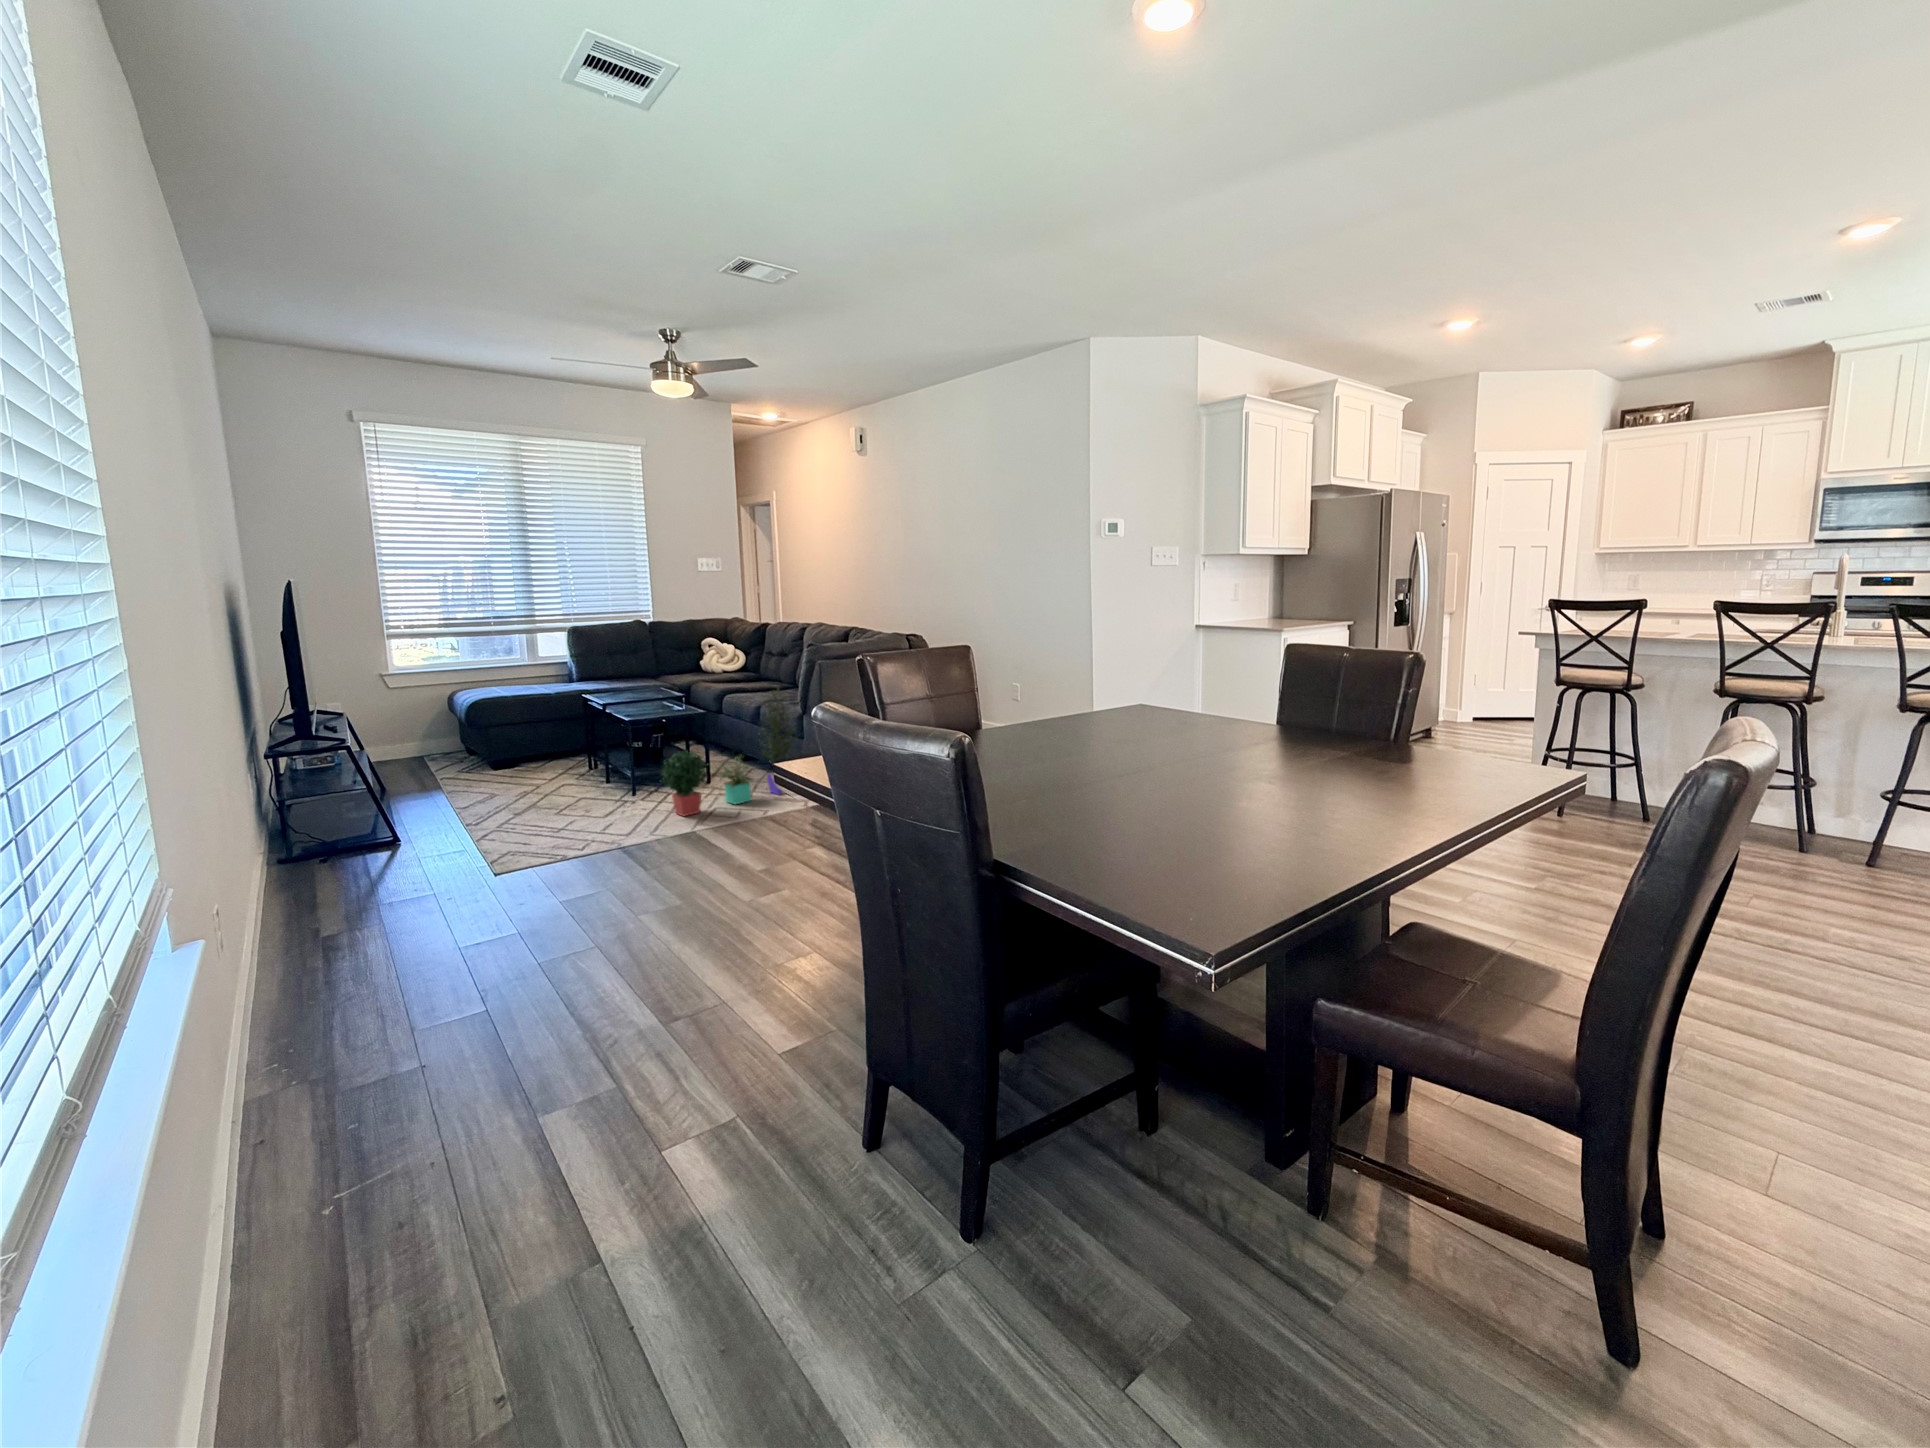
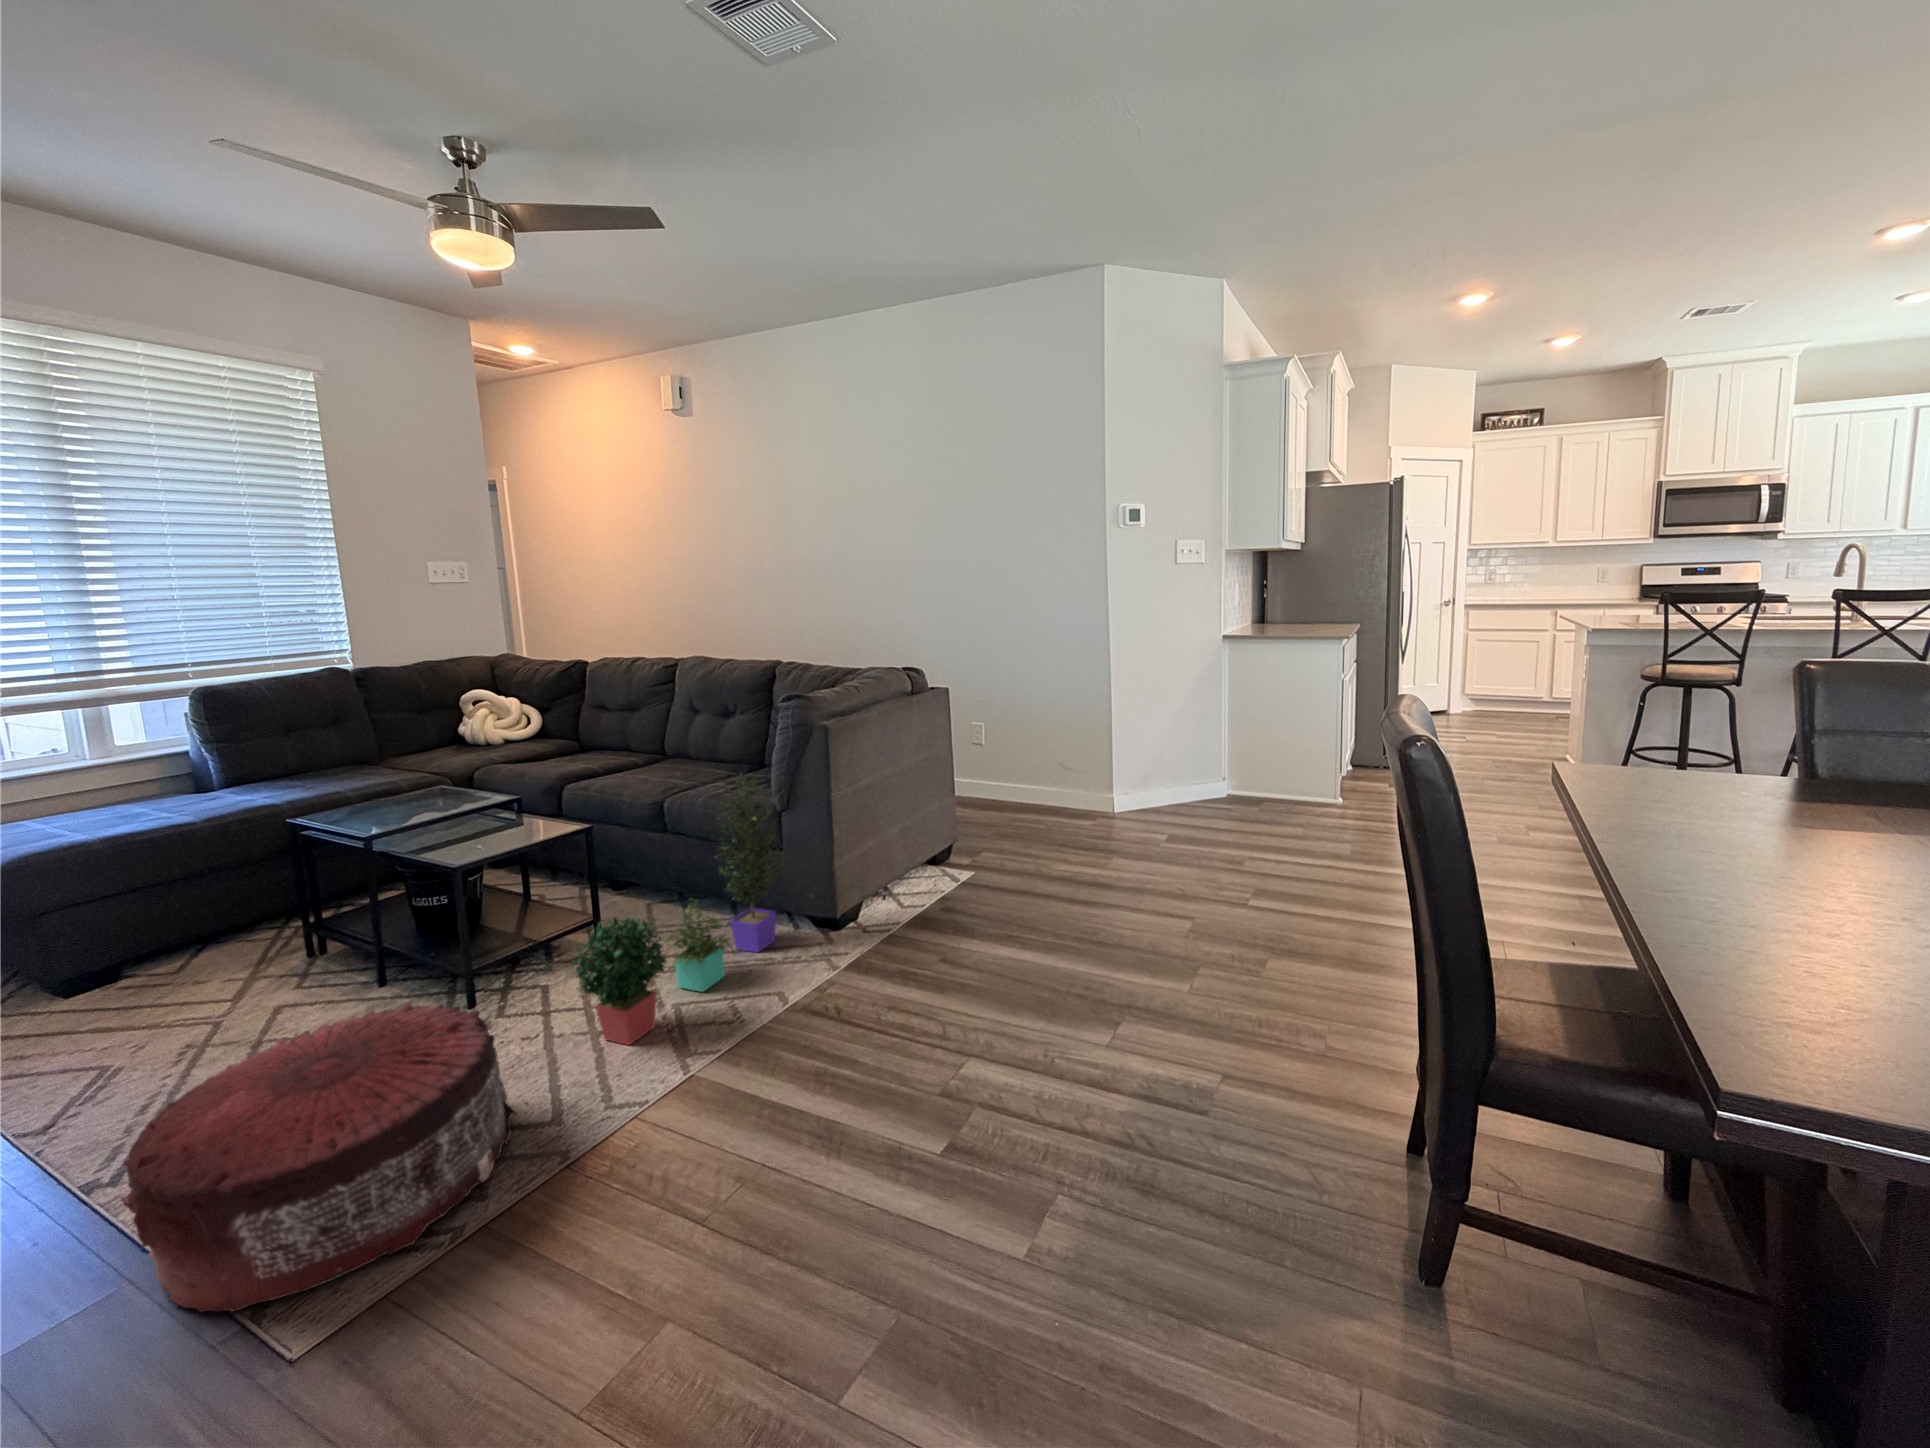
pouf: none [469,768,618,856] -> present [121,1002,516,1312]

